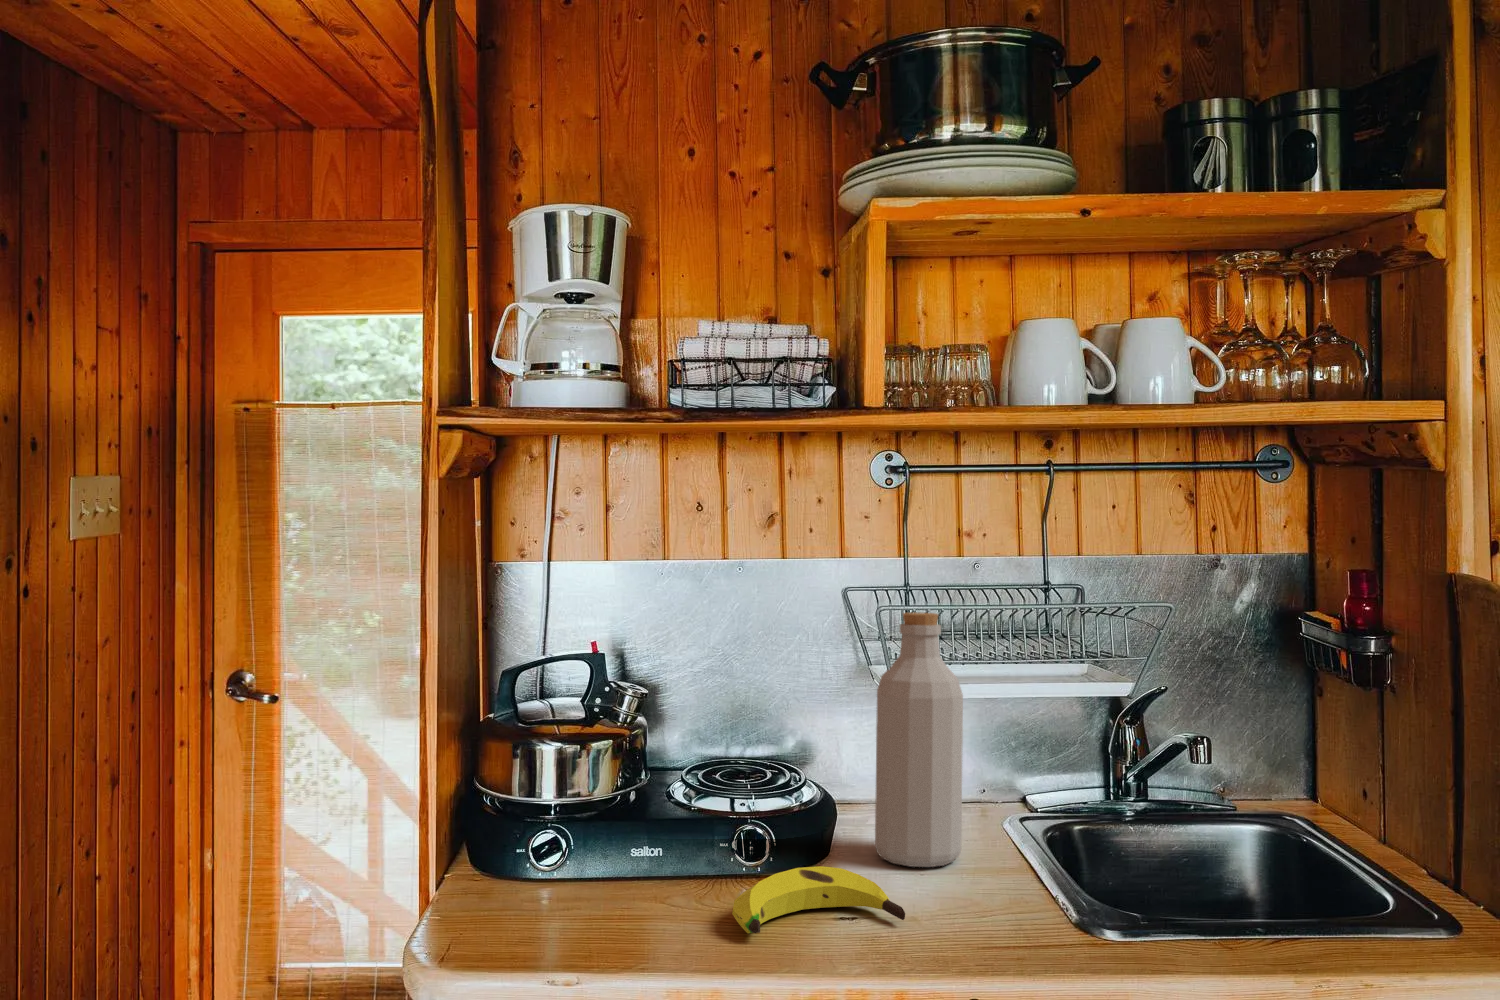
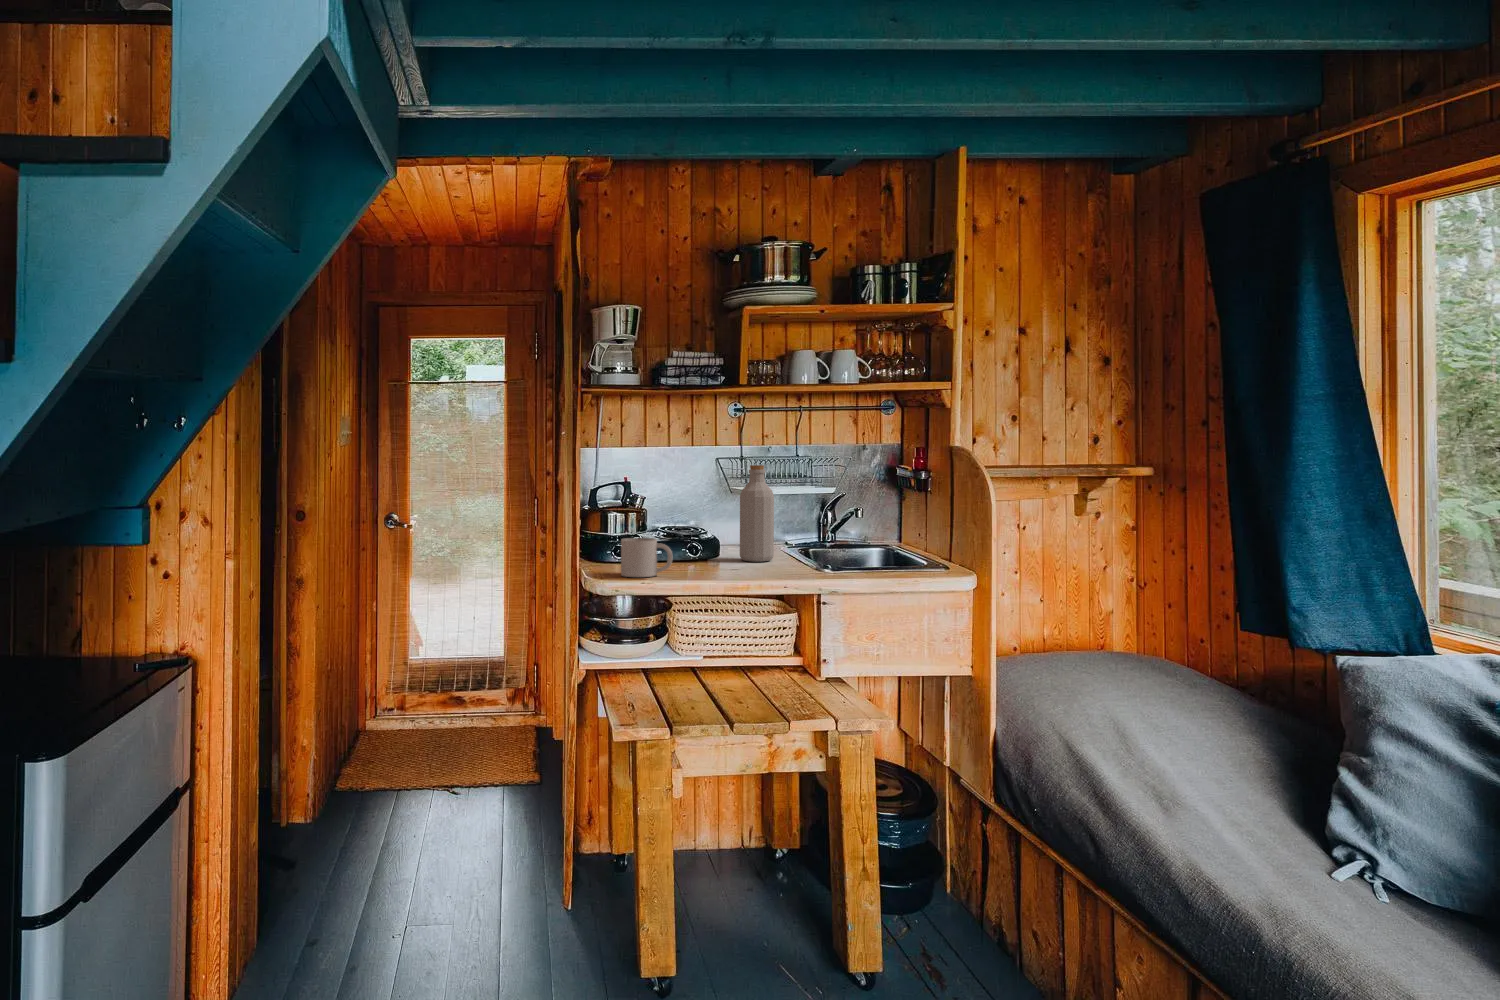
mug: none [513,815,648,939] -> present [621,538,672,577]
banana: present [732,866,905,934] -> none [701,555,761,574]

